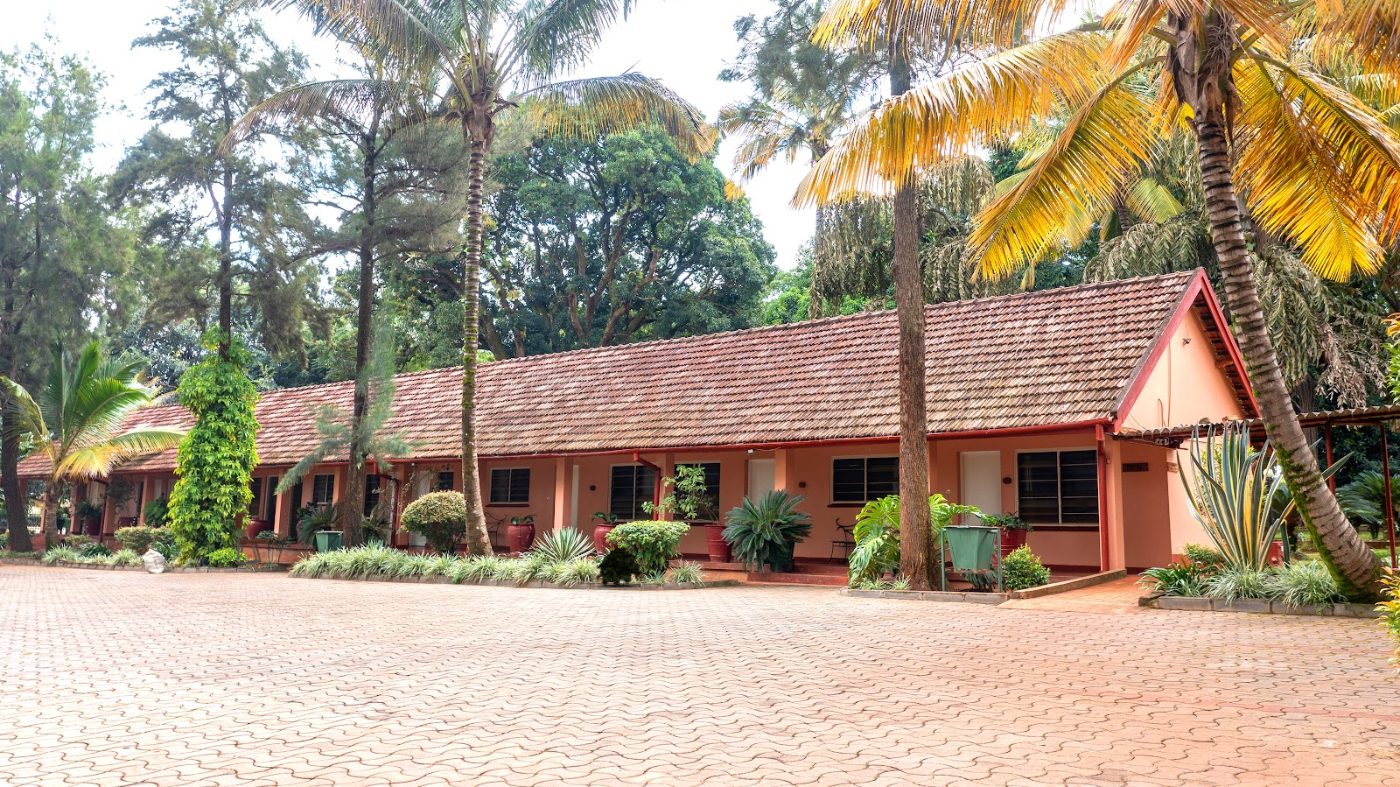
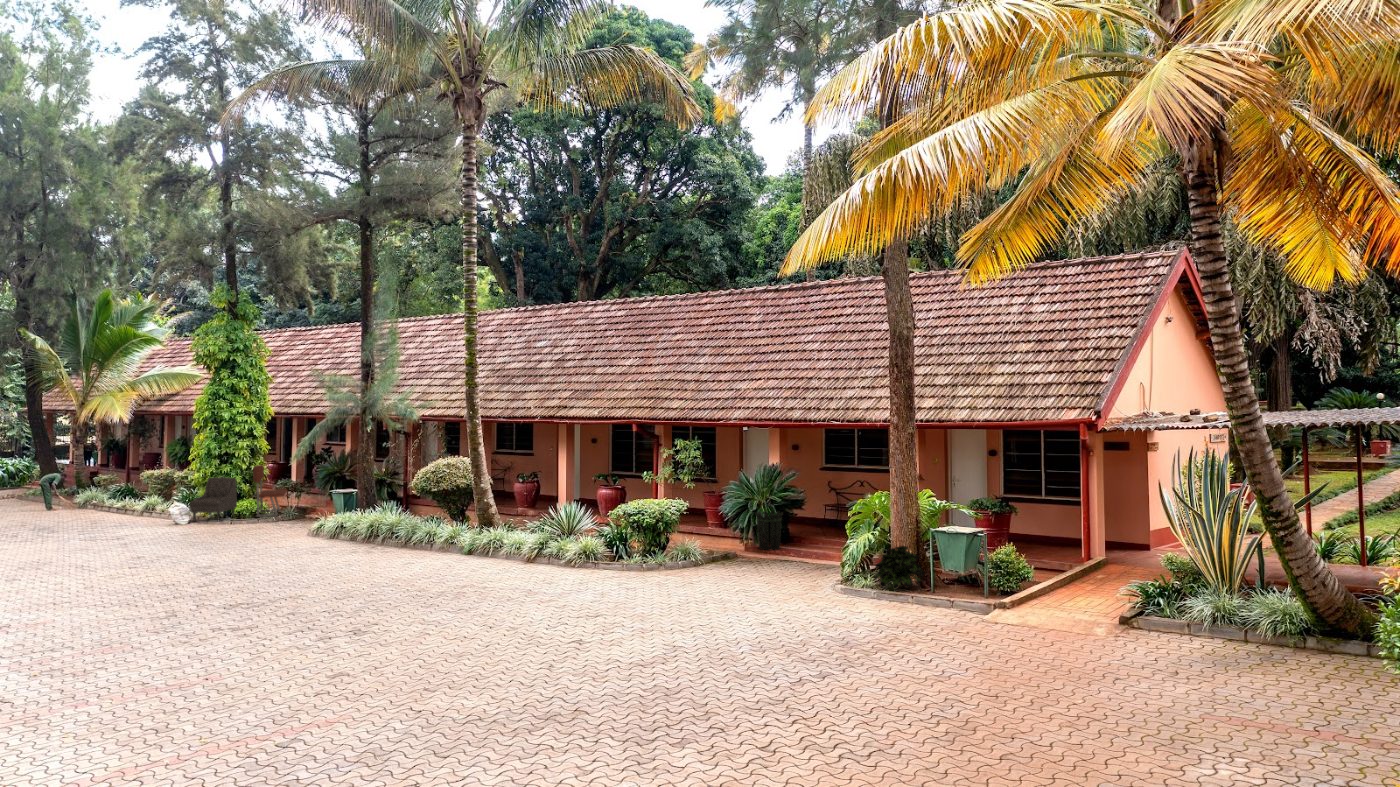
chair: none [167,522,217,567] -> present [190,477,237,521]
waste bin: none [761,538,792,578] -> present [755,511,783,550]
potted plant: present [596,547,642,585] -> present [874,546,925,589]

